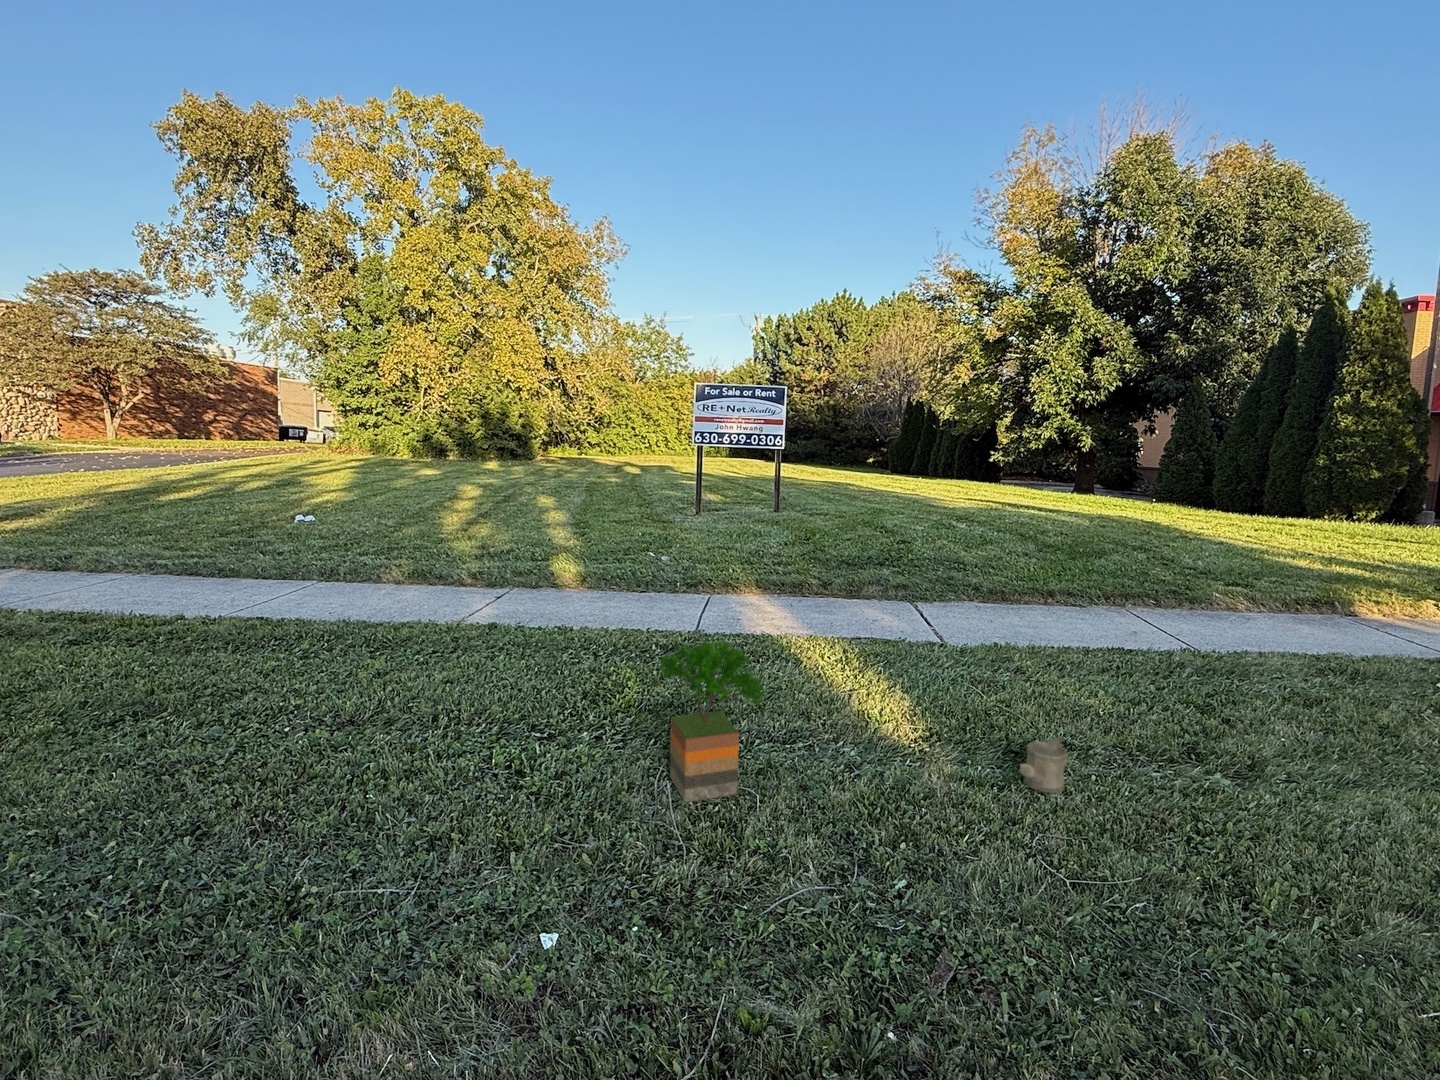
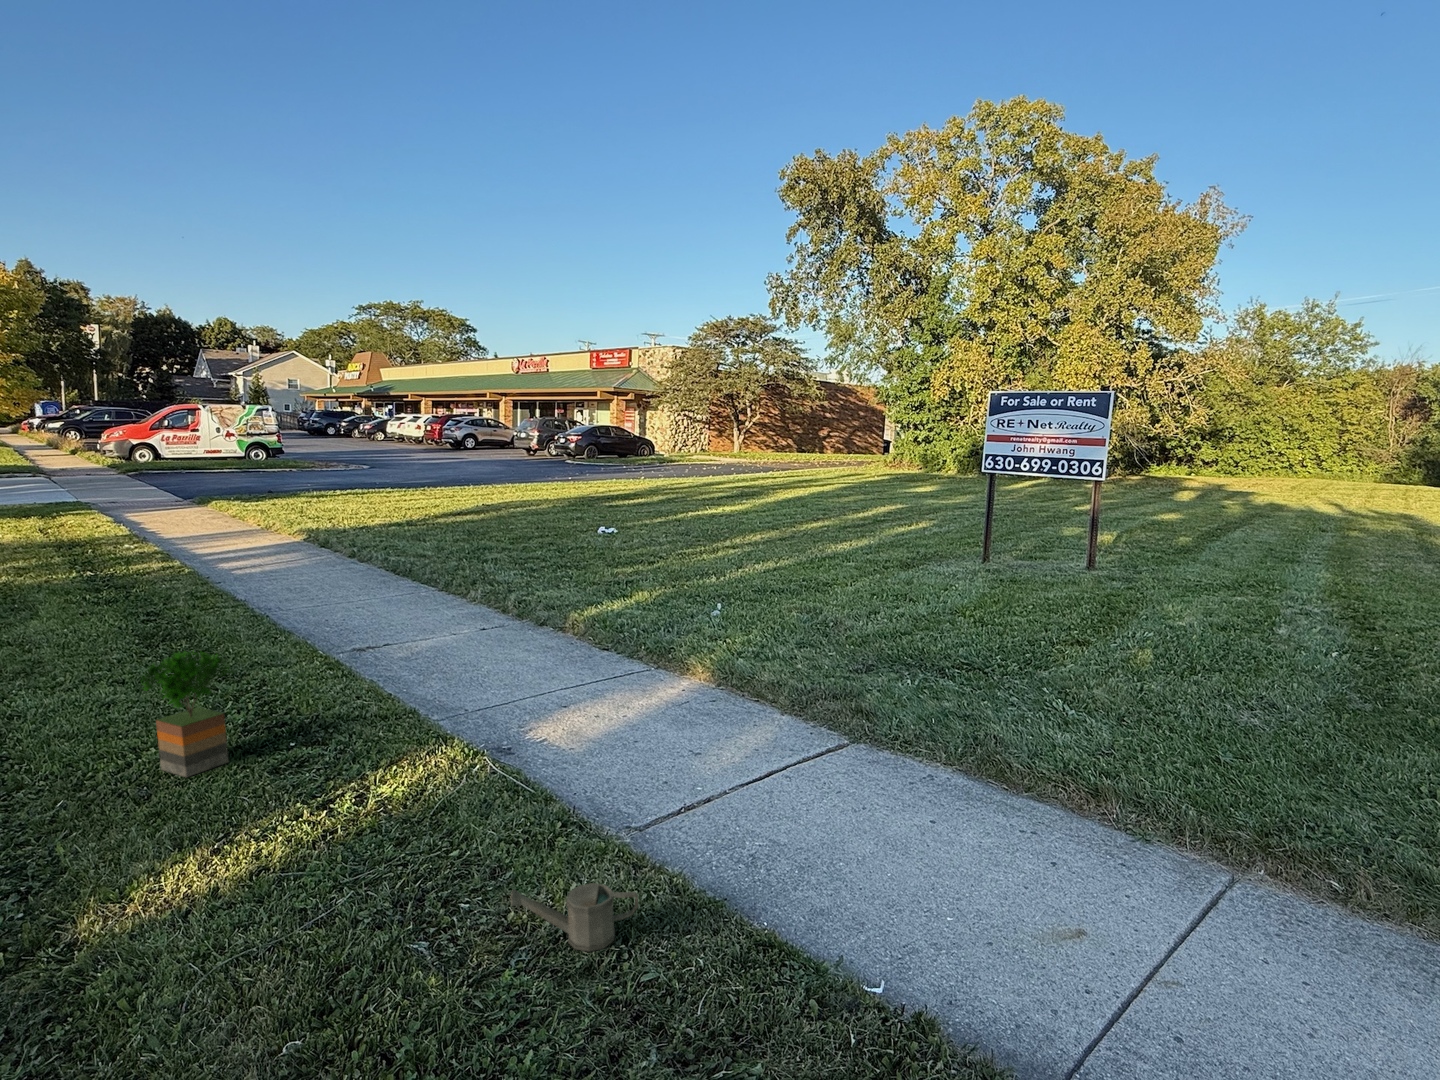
watering can: present [1020,737,1068,793] -> present [511,883,638,951]

